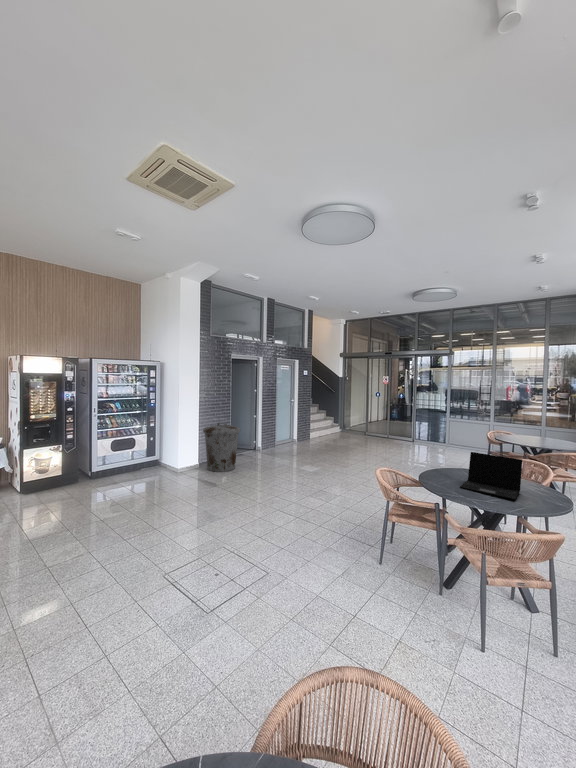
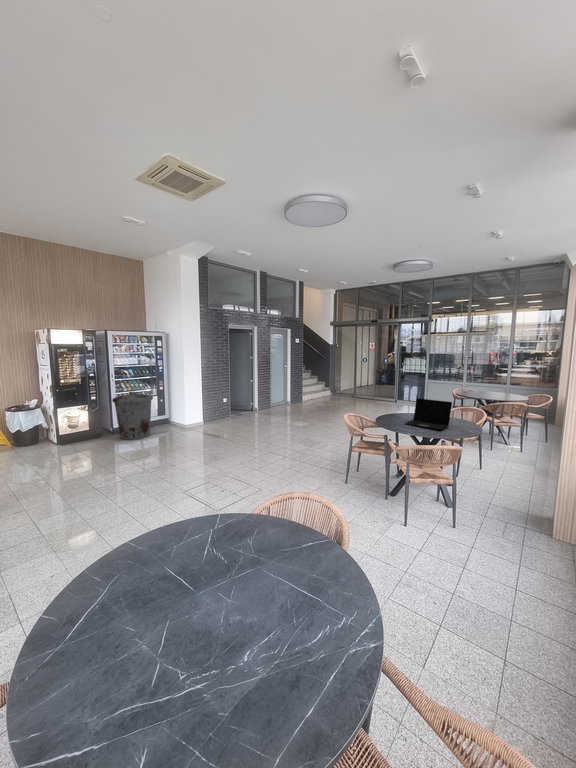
trash can: present [203,423,240,472] -> present [112,392,153,440]

